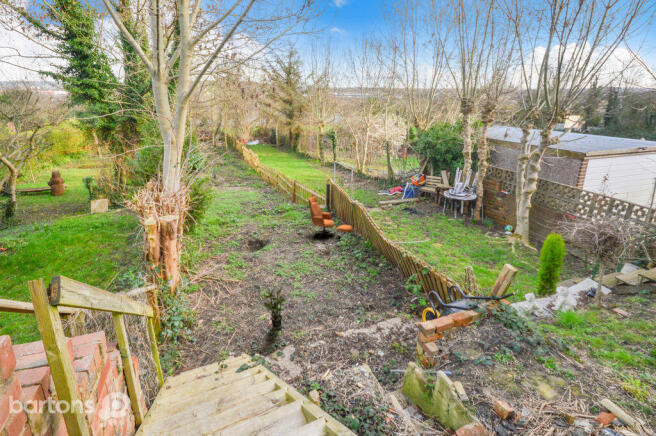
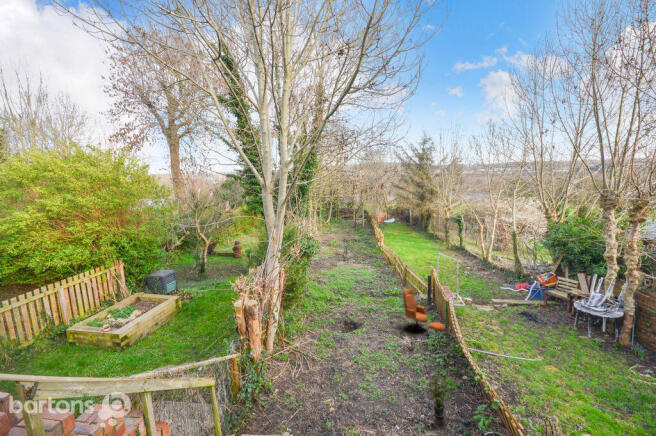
potted plant: present [263,287,286,329] -> present [429,376,450,417]

